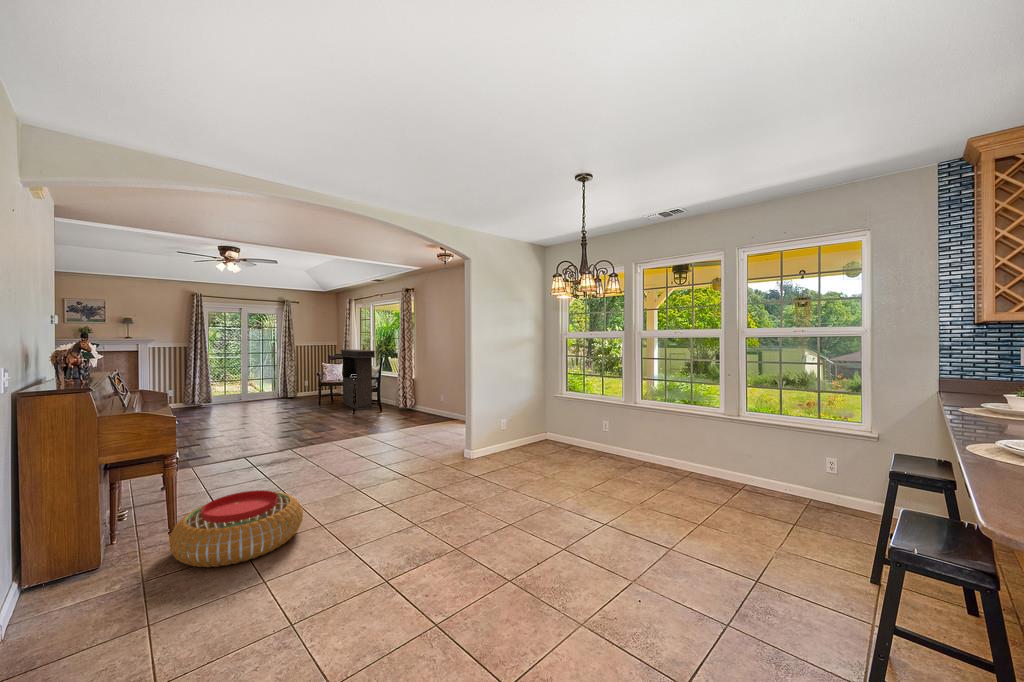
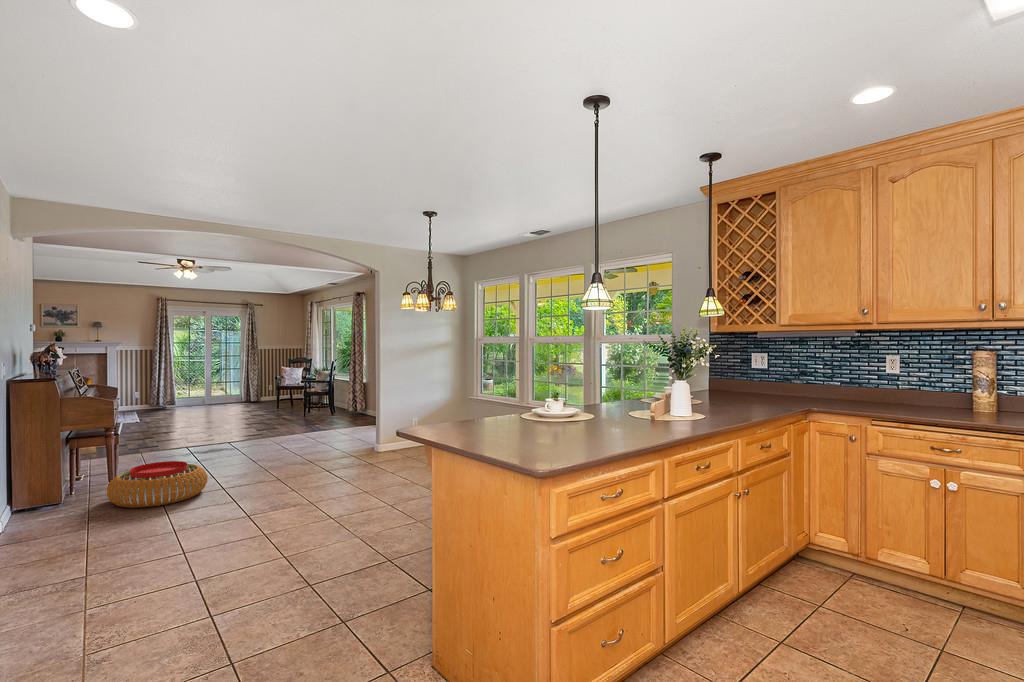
console table: present [340,350,375,410] -> none [298,353,328,414]

